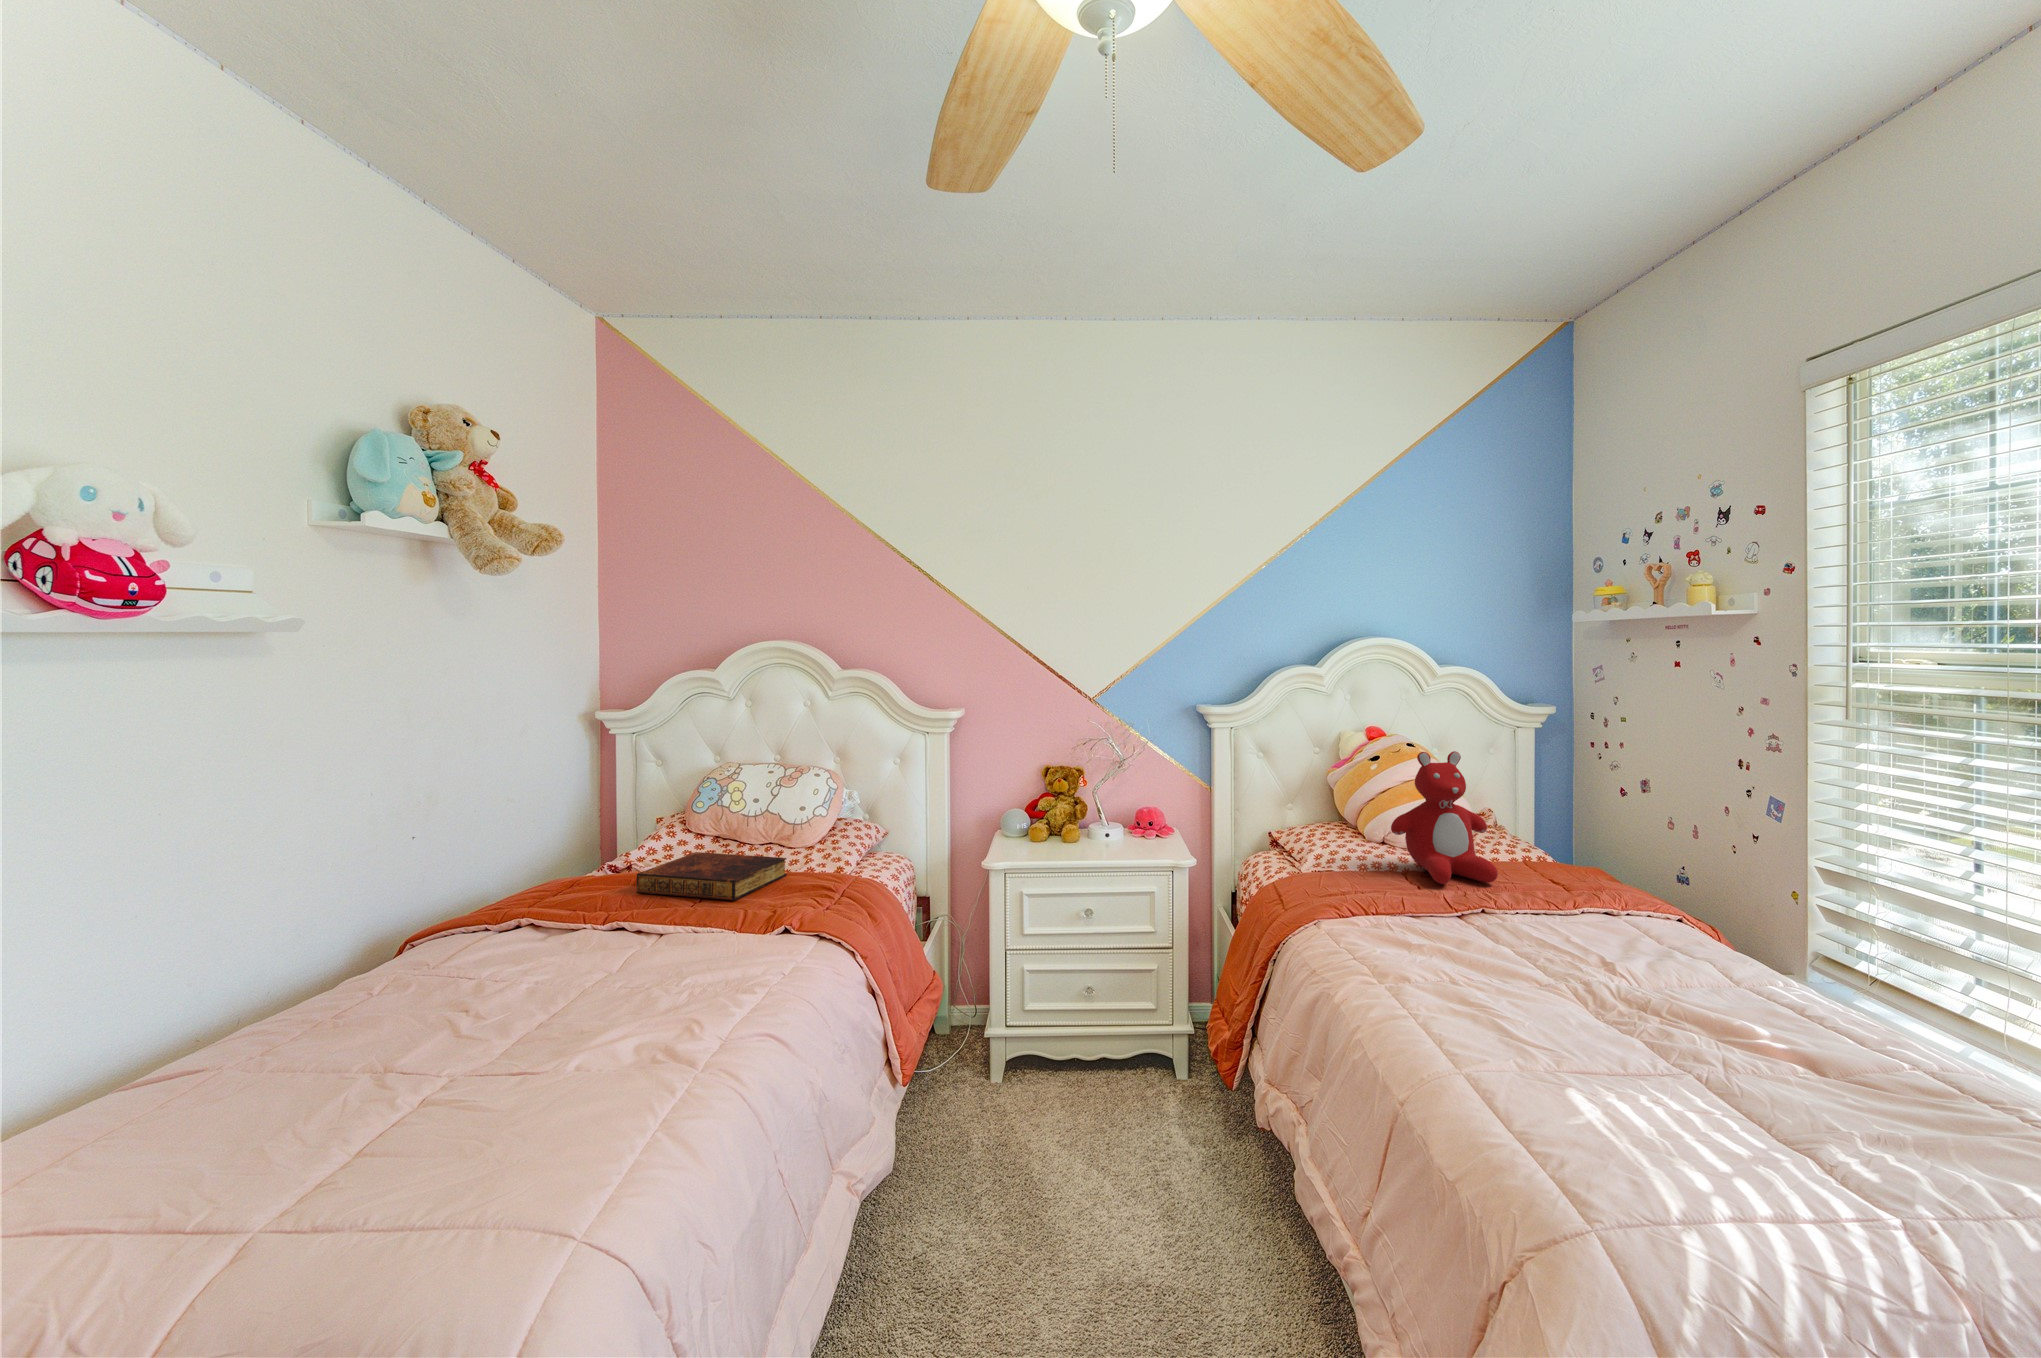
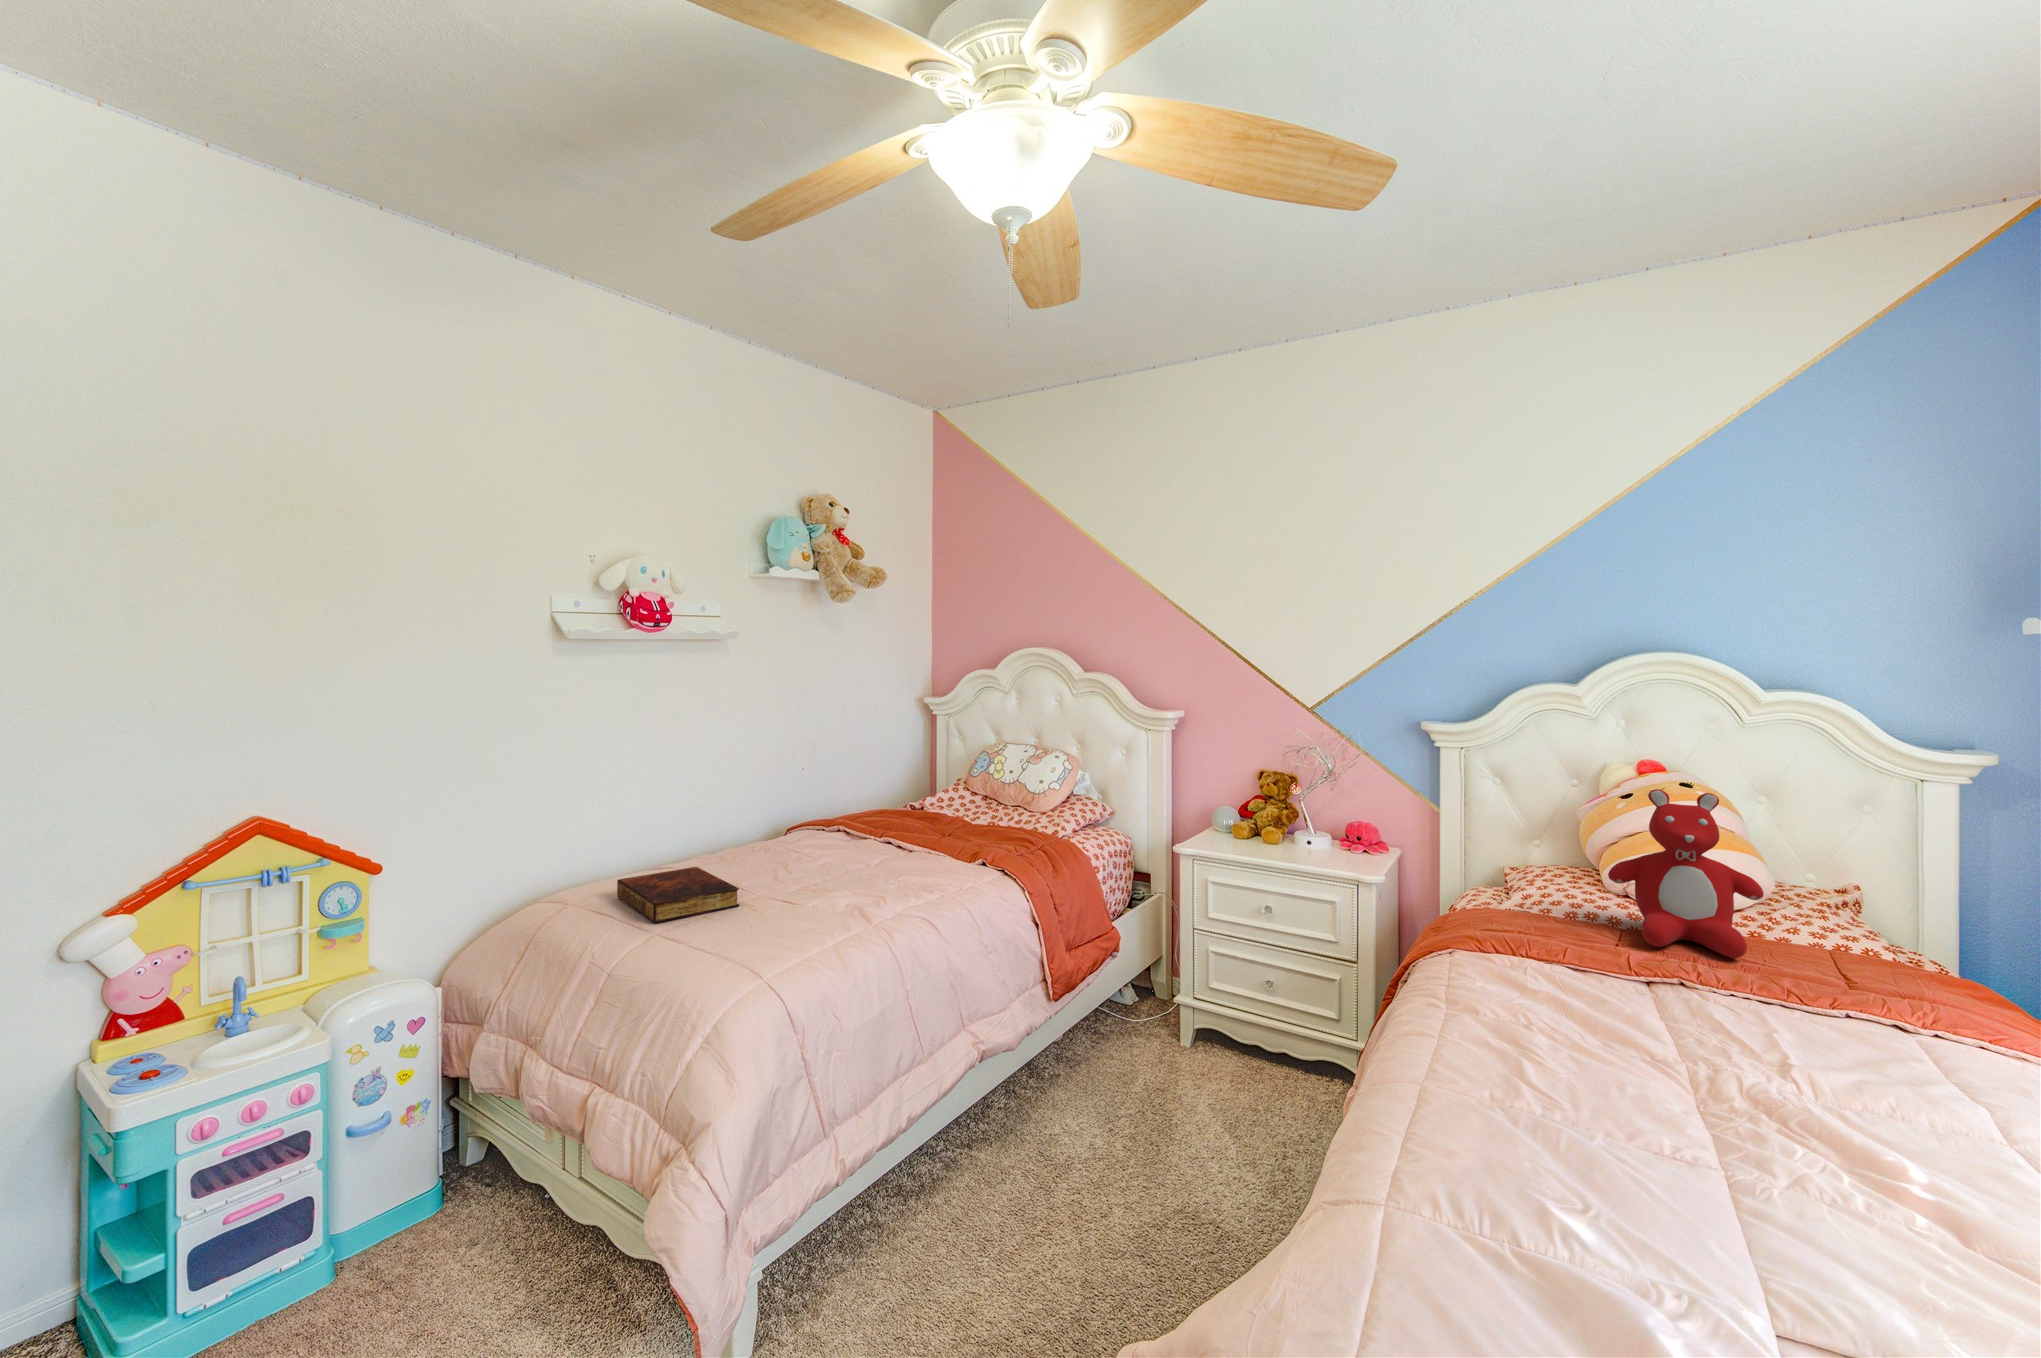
book: present [637,852,787,900] -> present [617,867,739,923]

